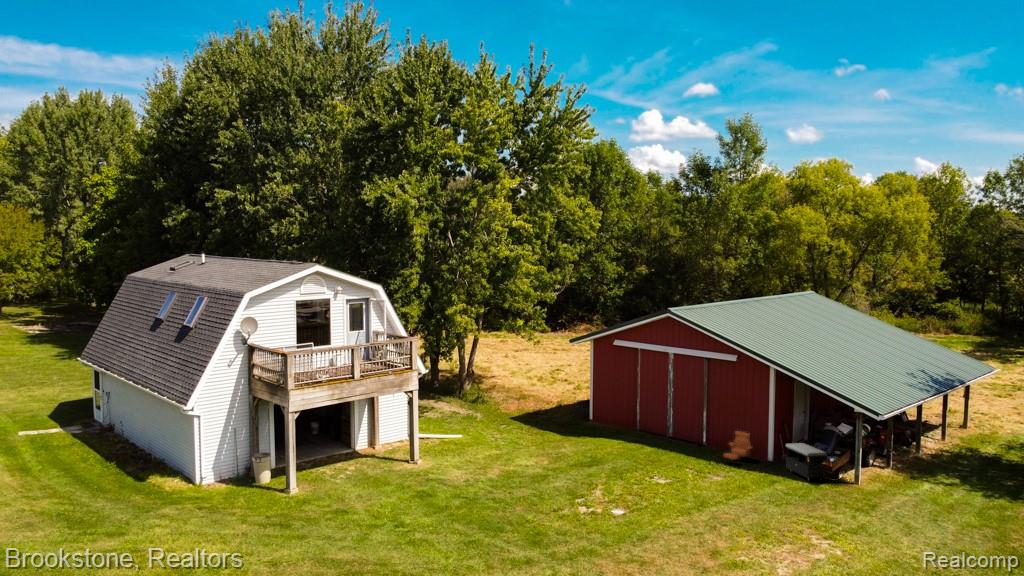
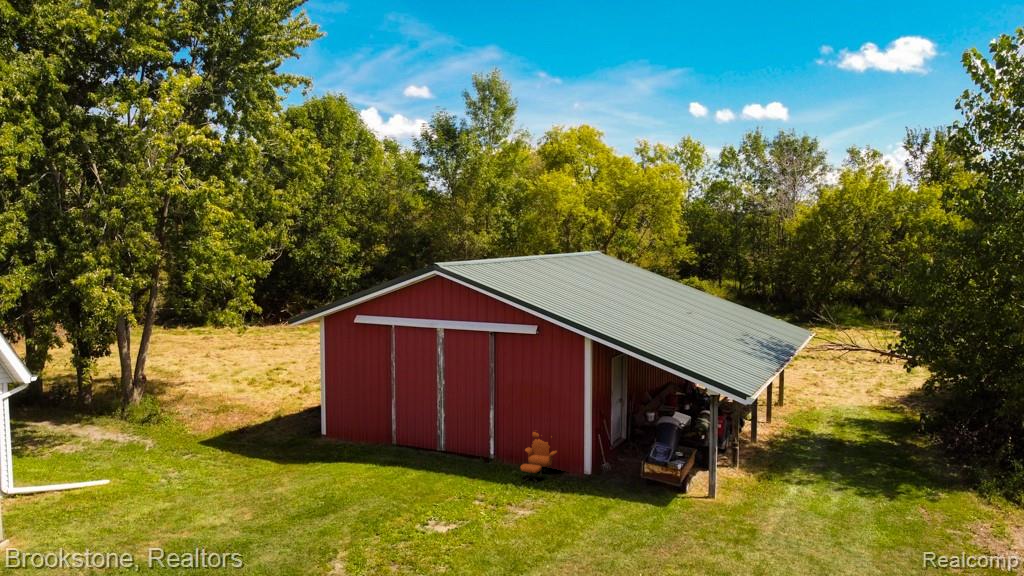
storage bench: present [786,443,827,480] -> none [602,439,658,491]

